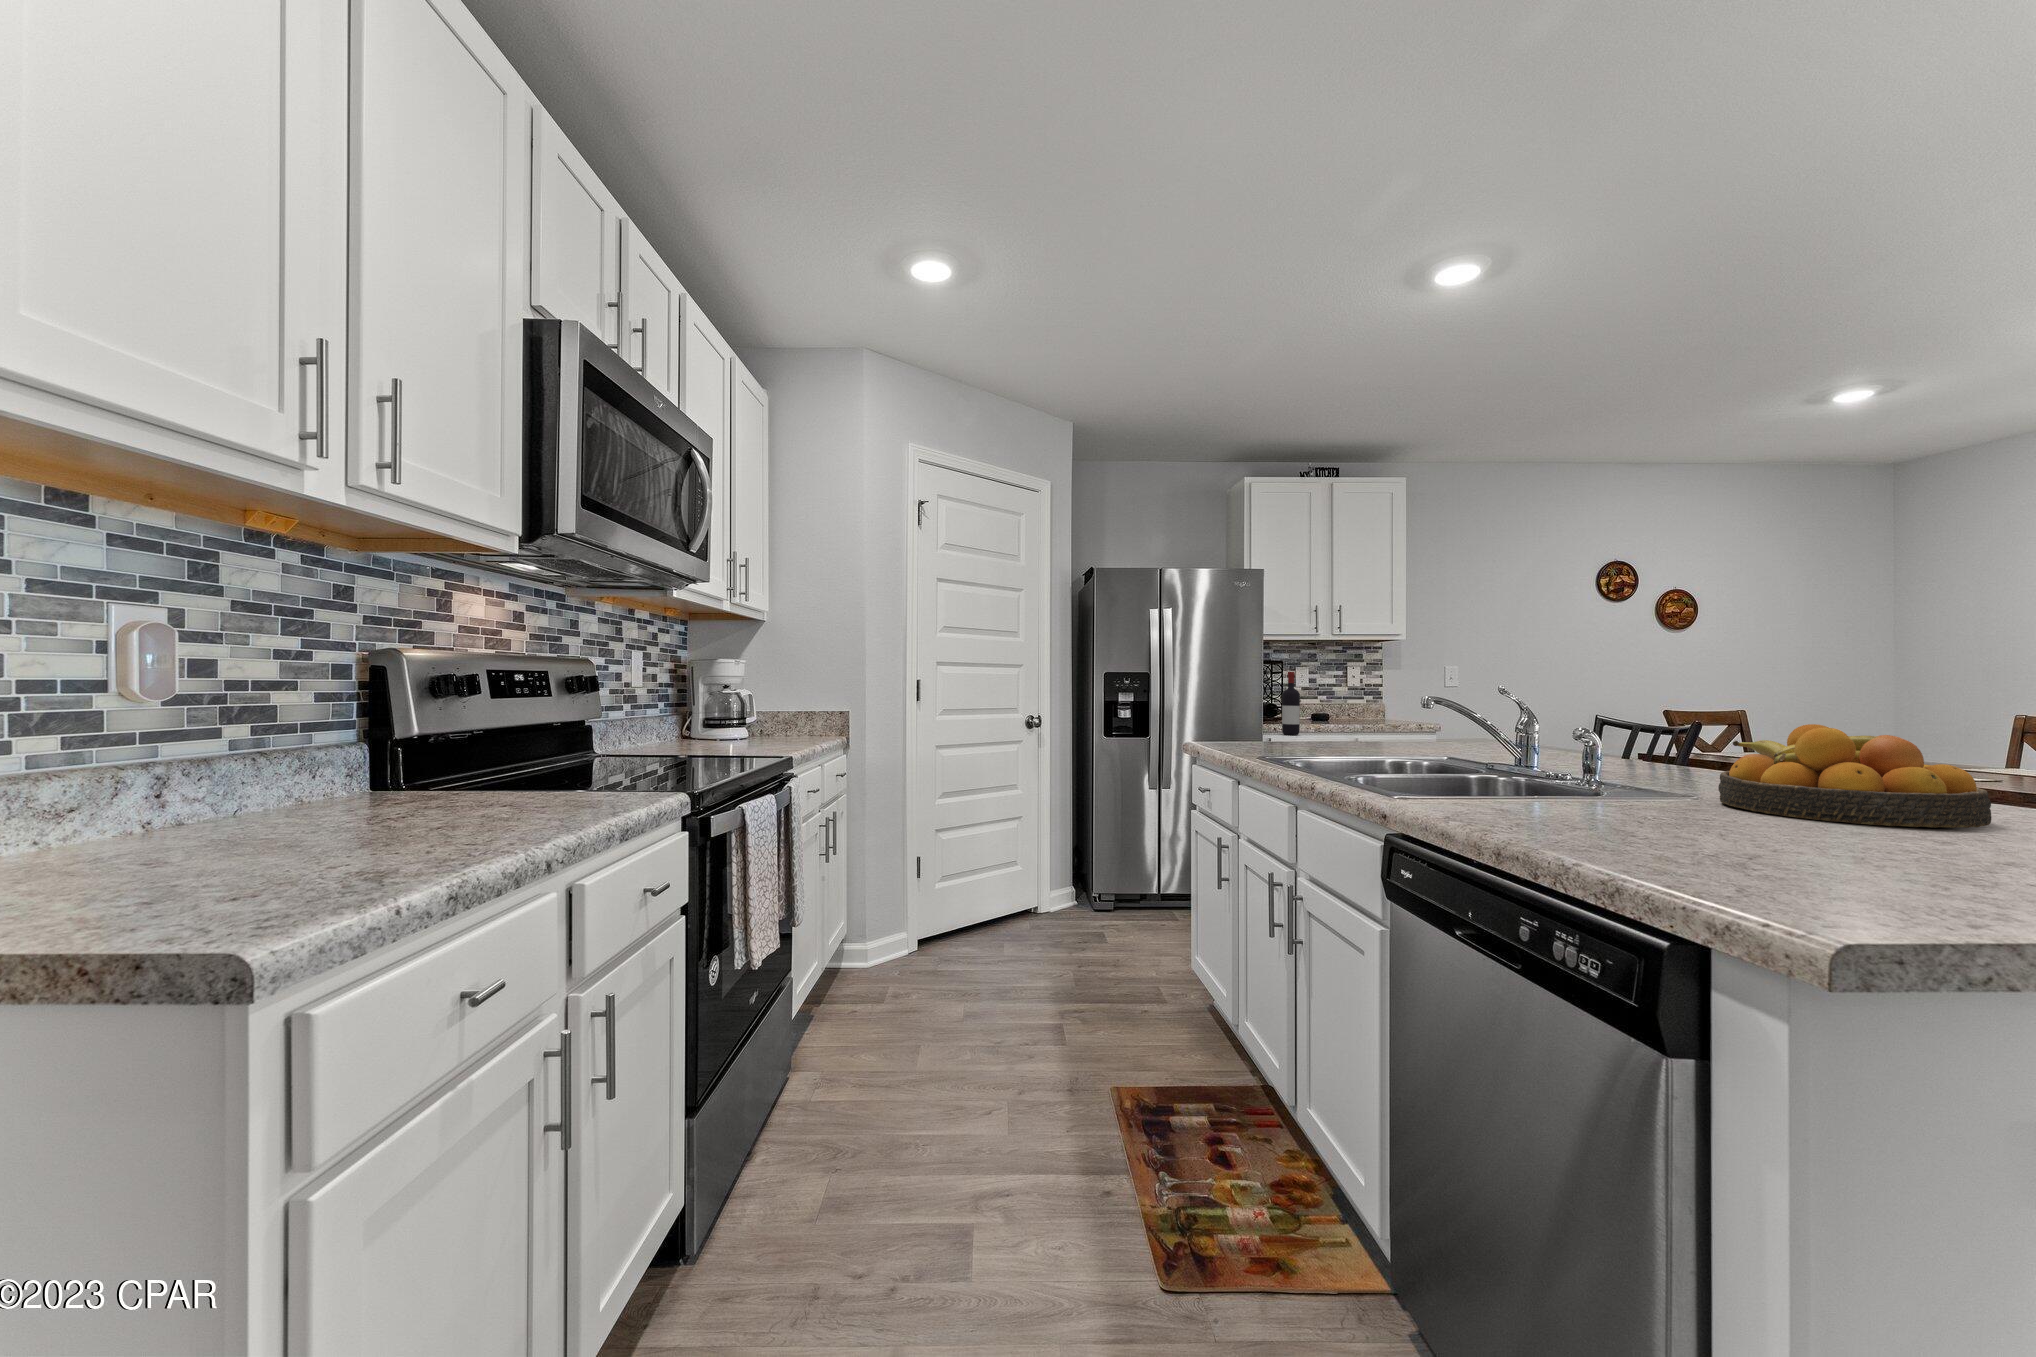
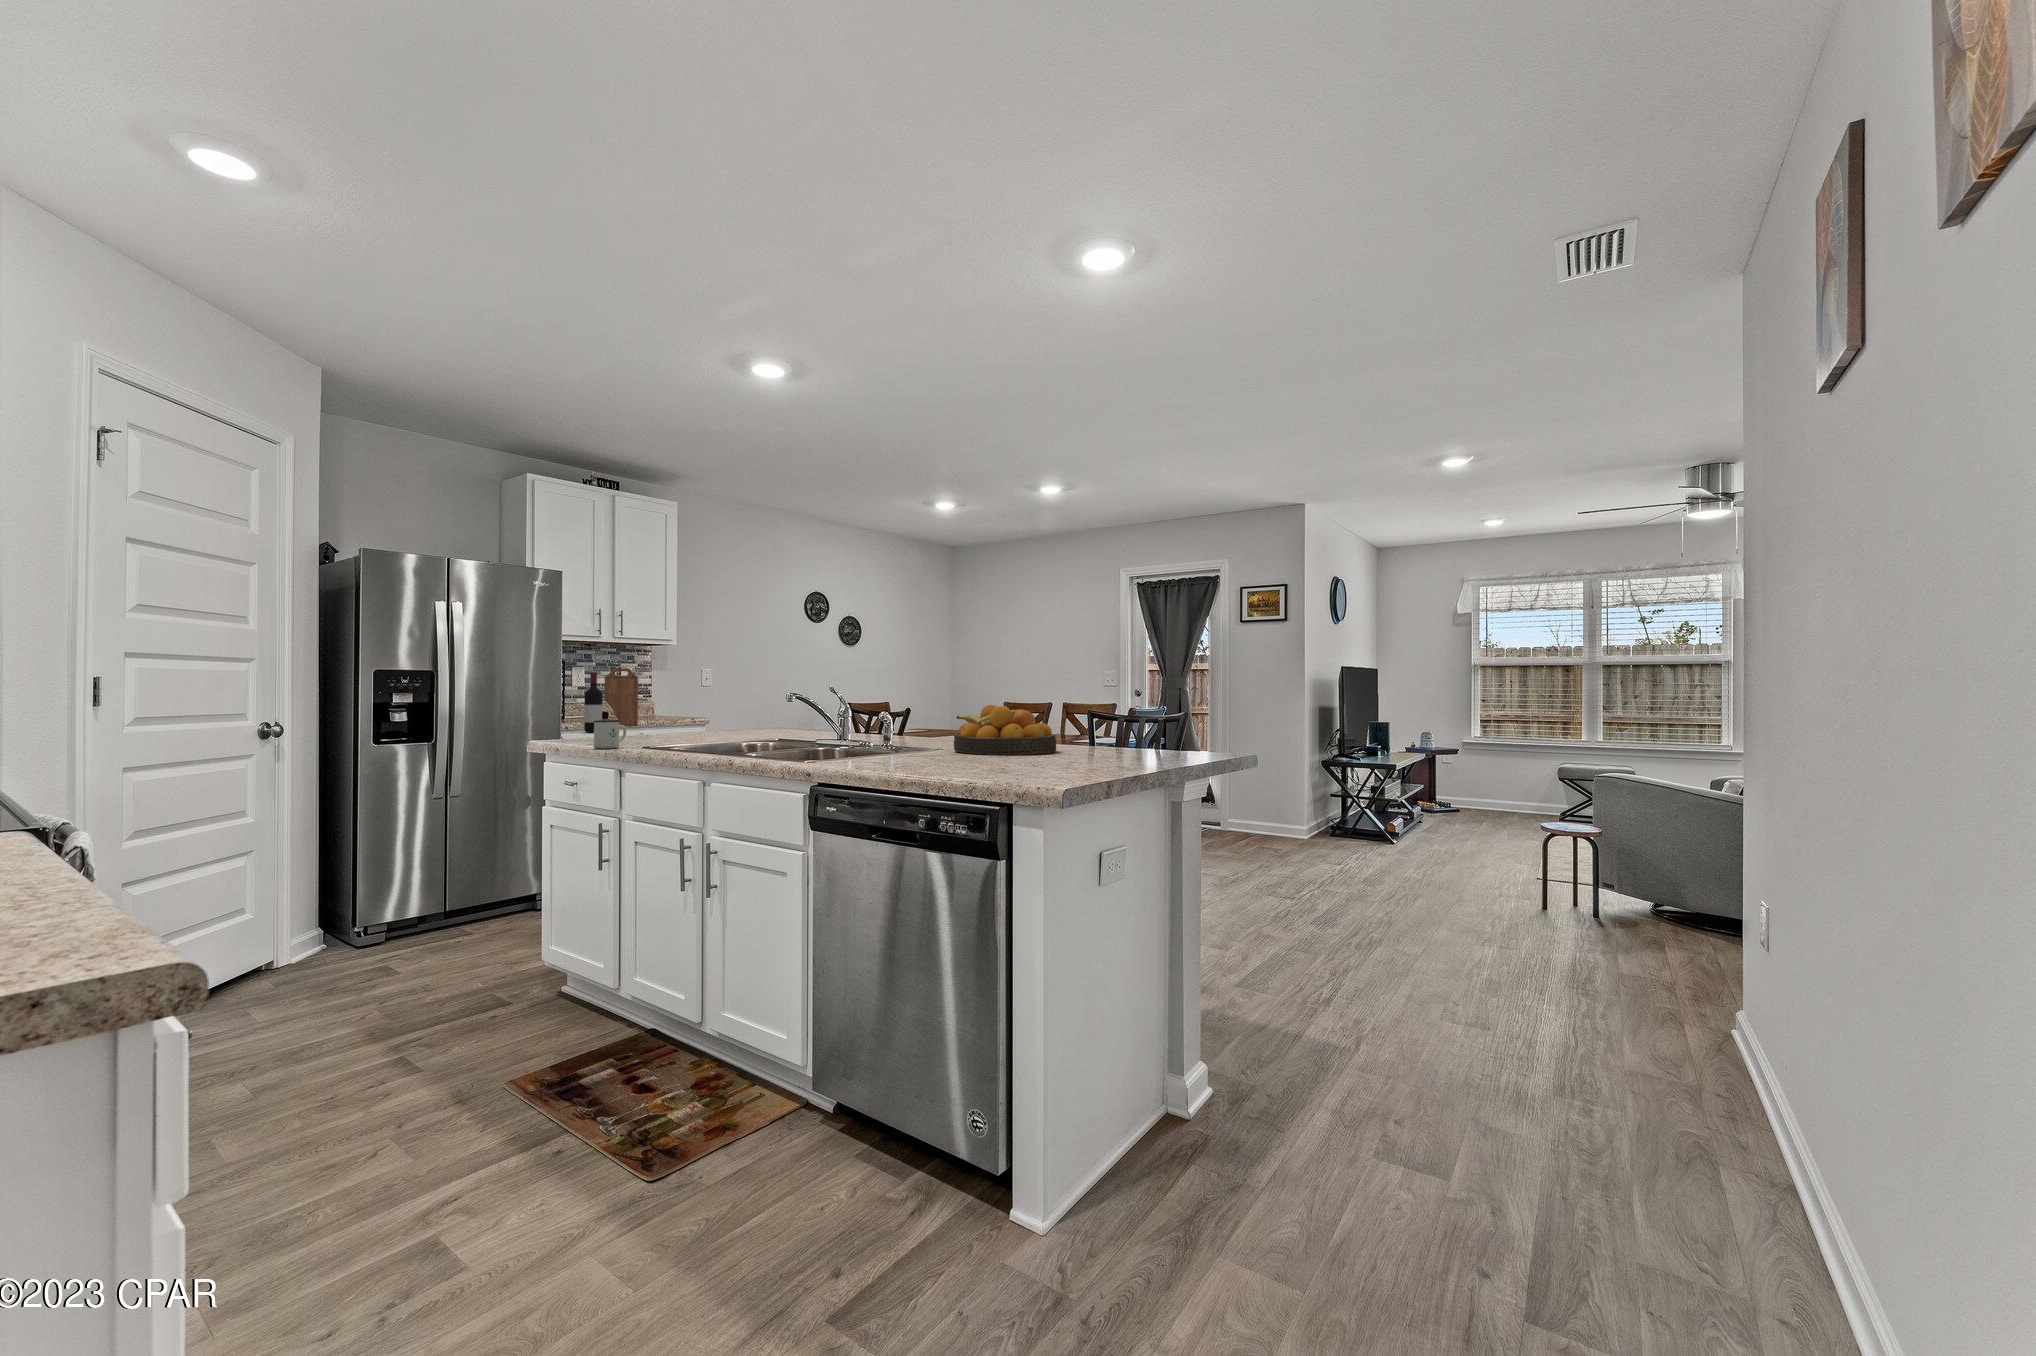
cutting board: none [1327,667,1361,729] -> present [604,668,638,726]
mug: none [1227,723,1263,755] -> present [594,720,626,749]

